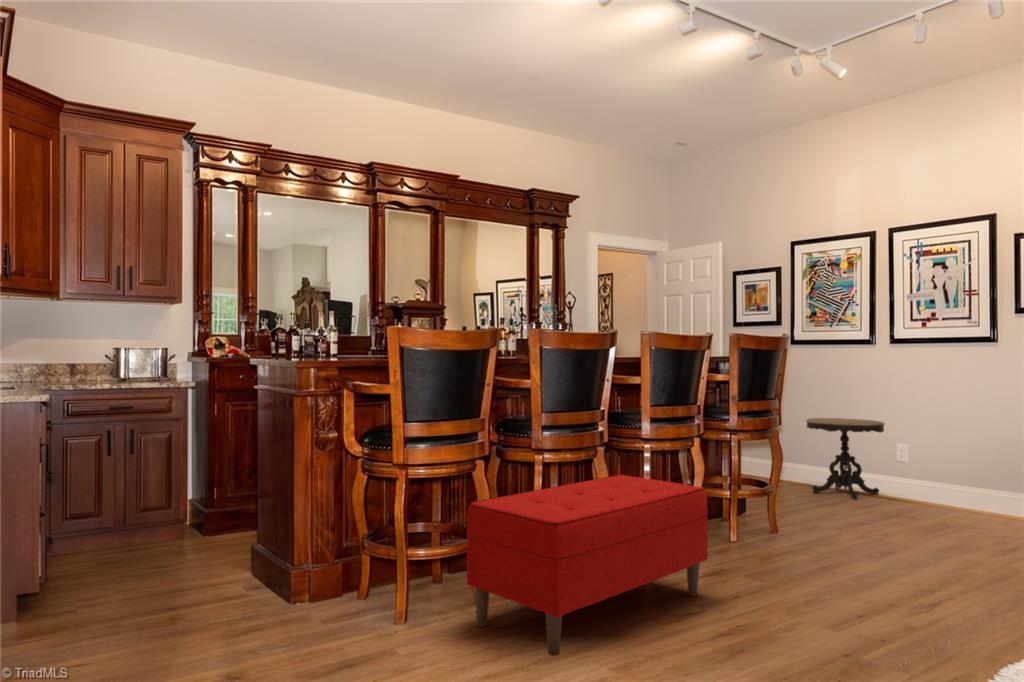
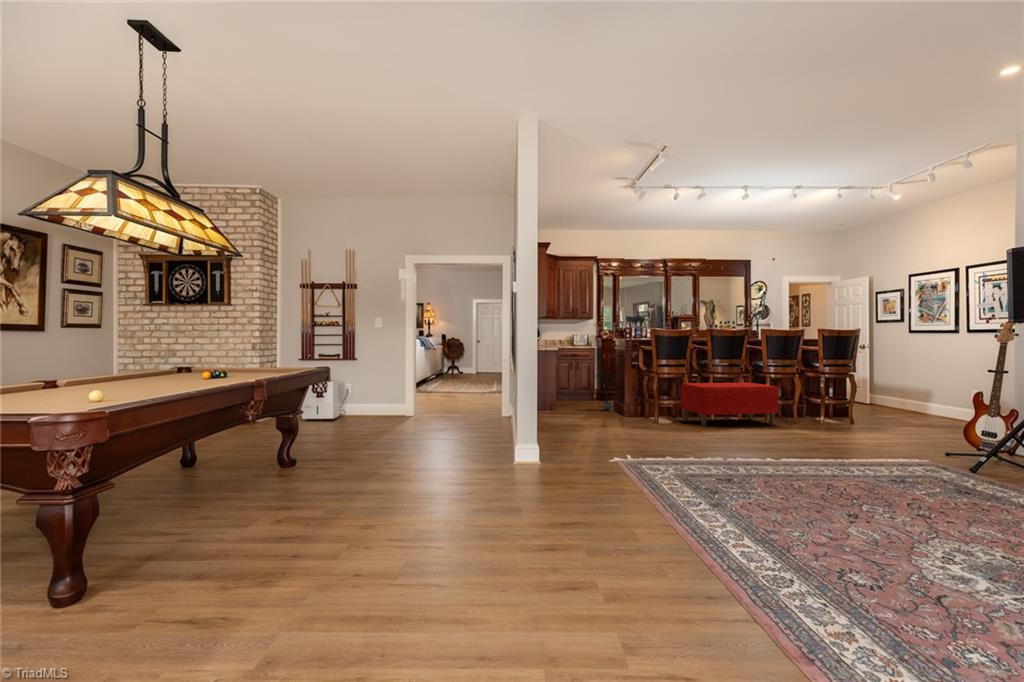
side table: present [806,418,885,500] -> none [907,374,958,417]
potted plant: none [171,462,267,607] -> present [596,371,618,411]

